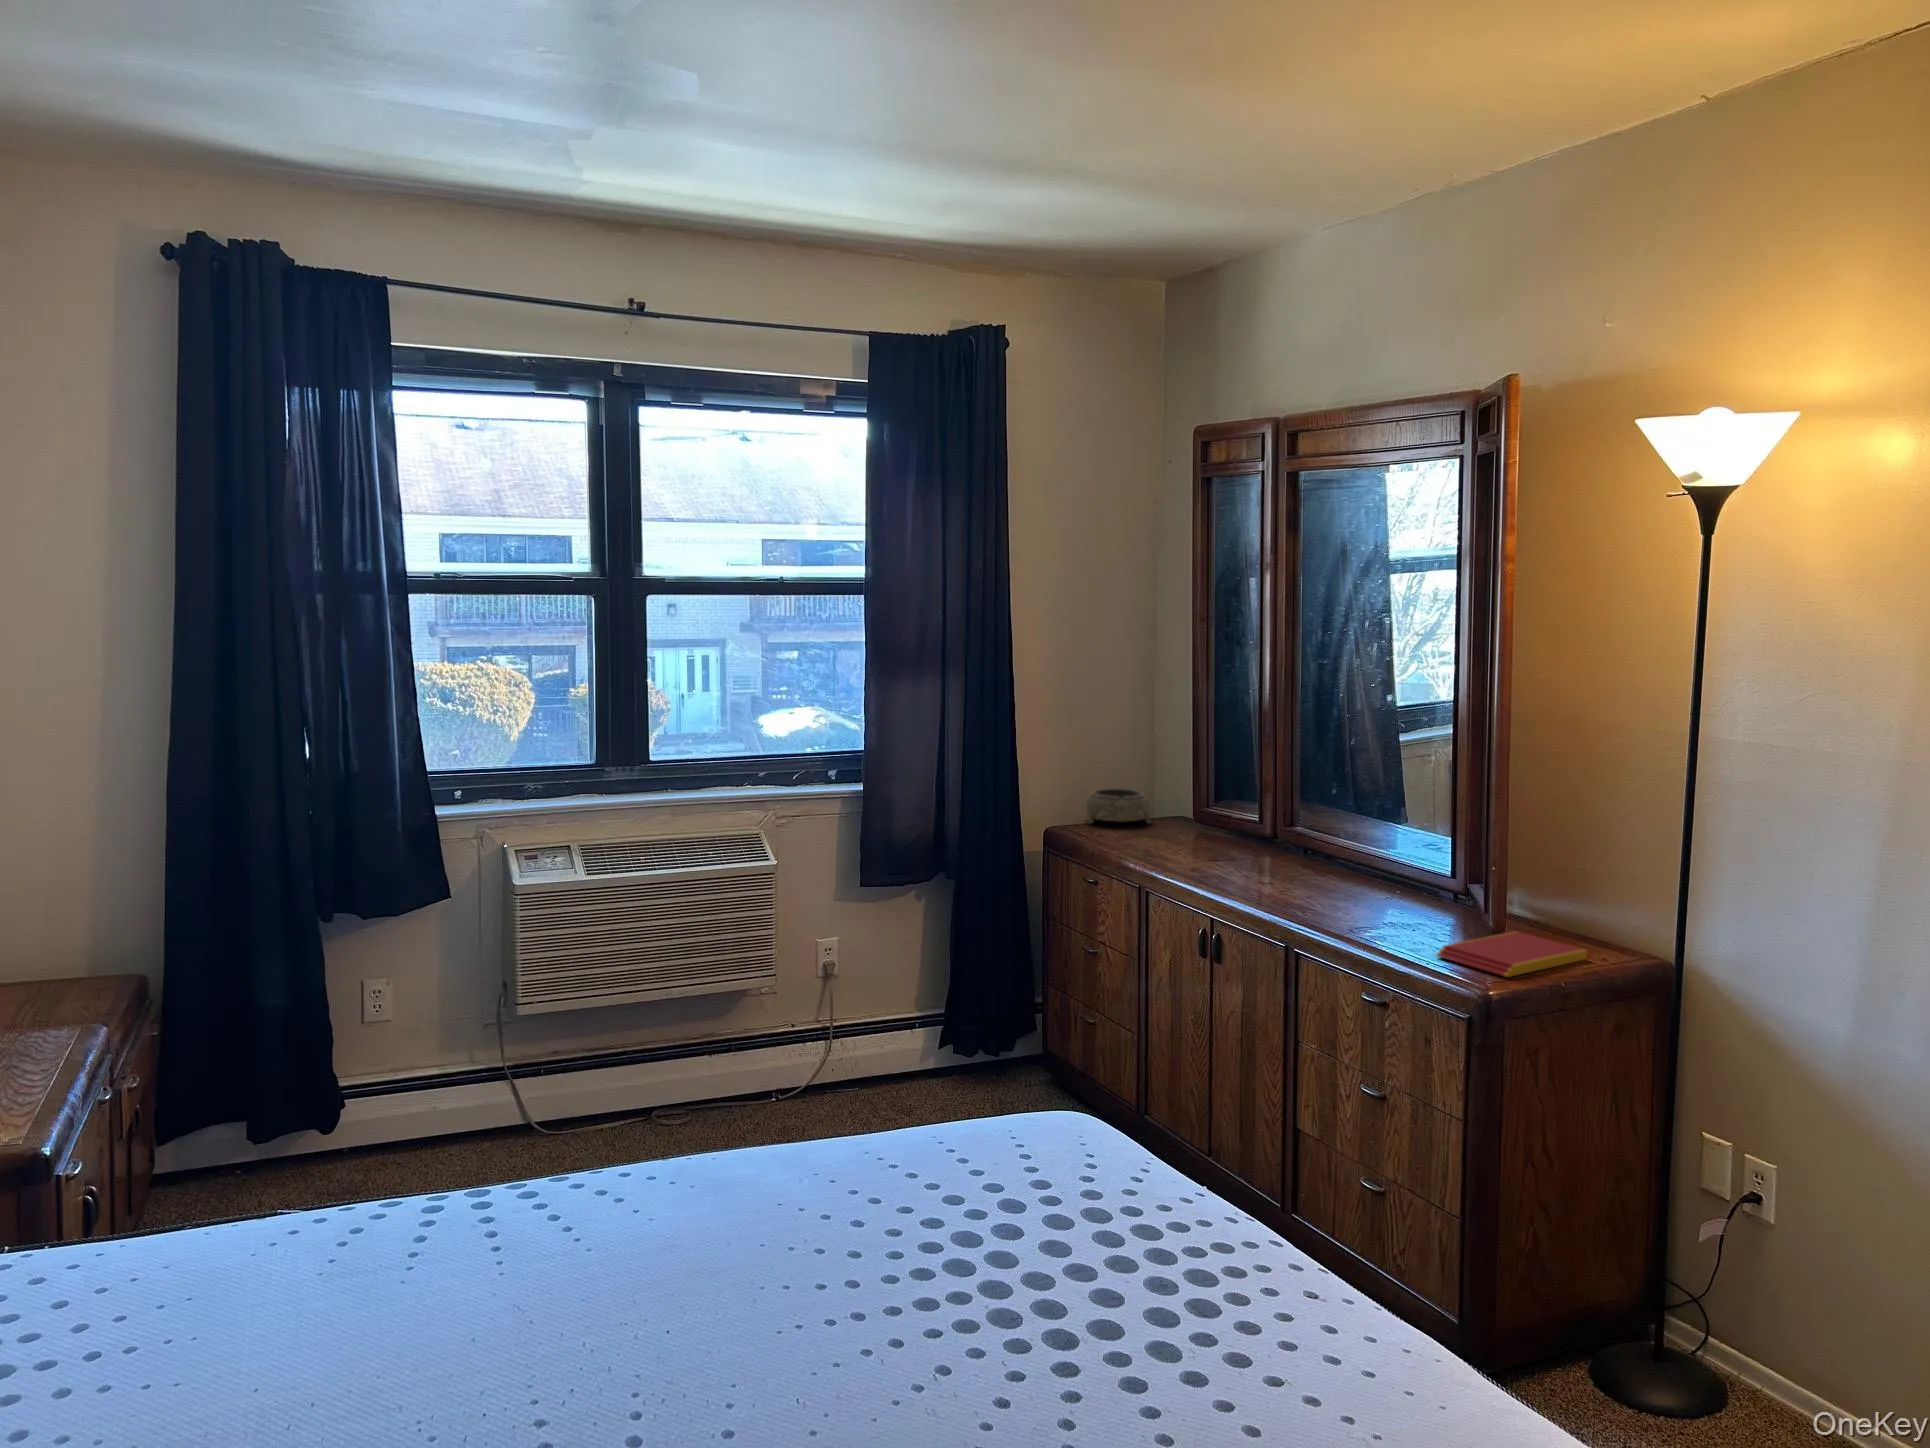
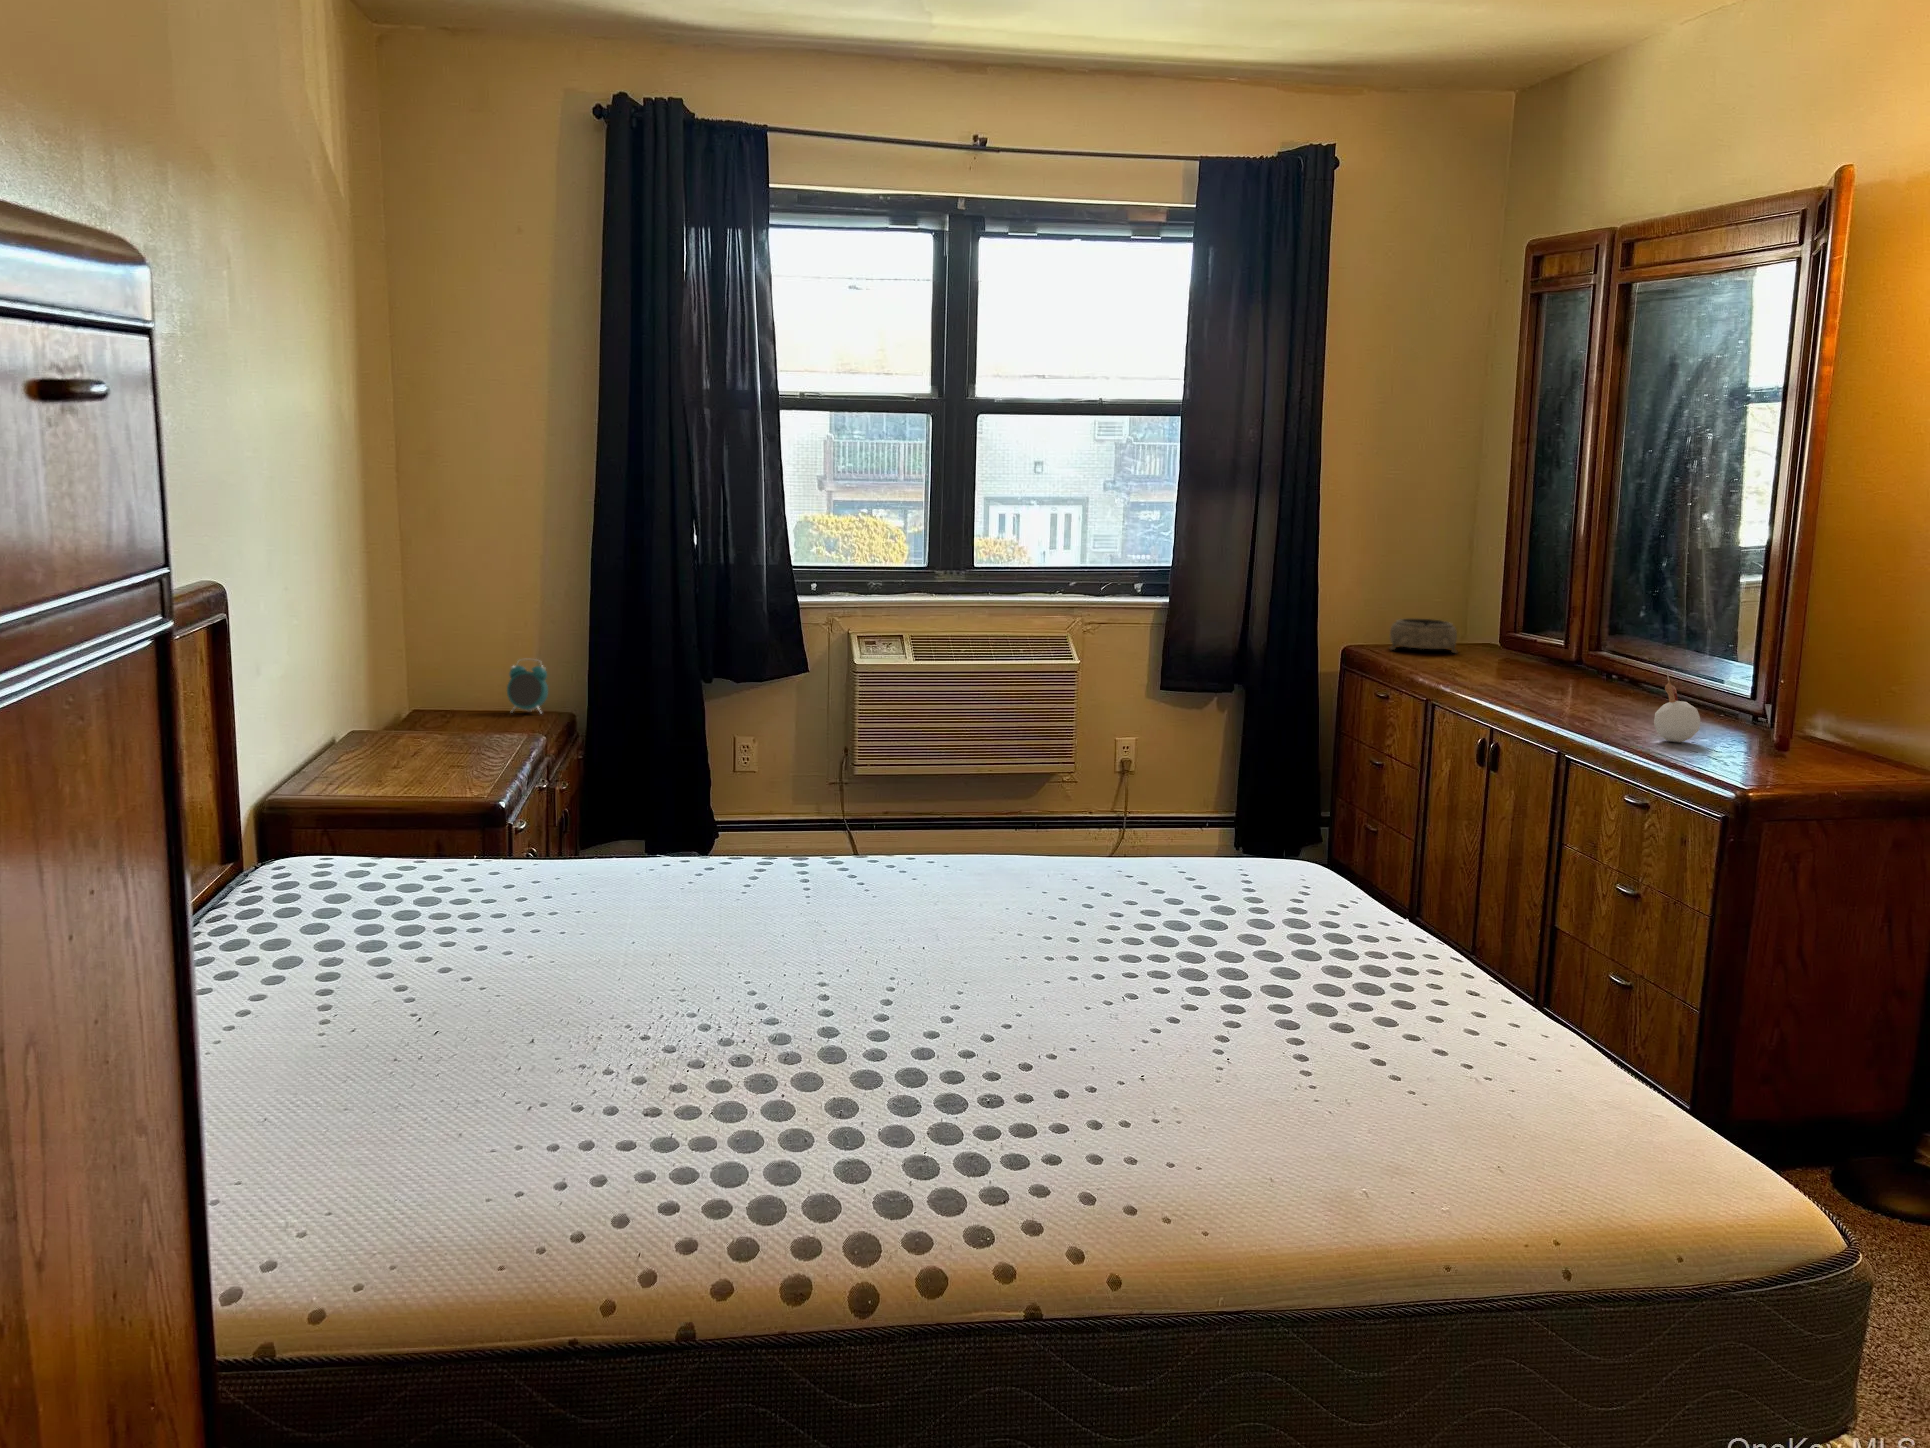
candle: none [1379,860,1421,934] -> present [1654,670,1700,742]
alarm clock: none [41,916,103,988] -> present [507,665,548,713]
book: present [1436,931,1587,977] -> none [1703,746,1877,778]

